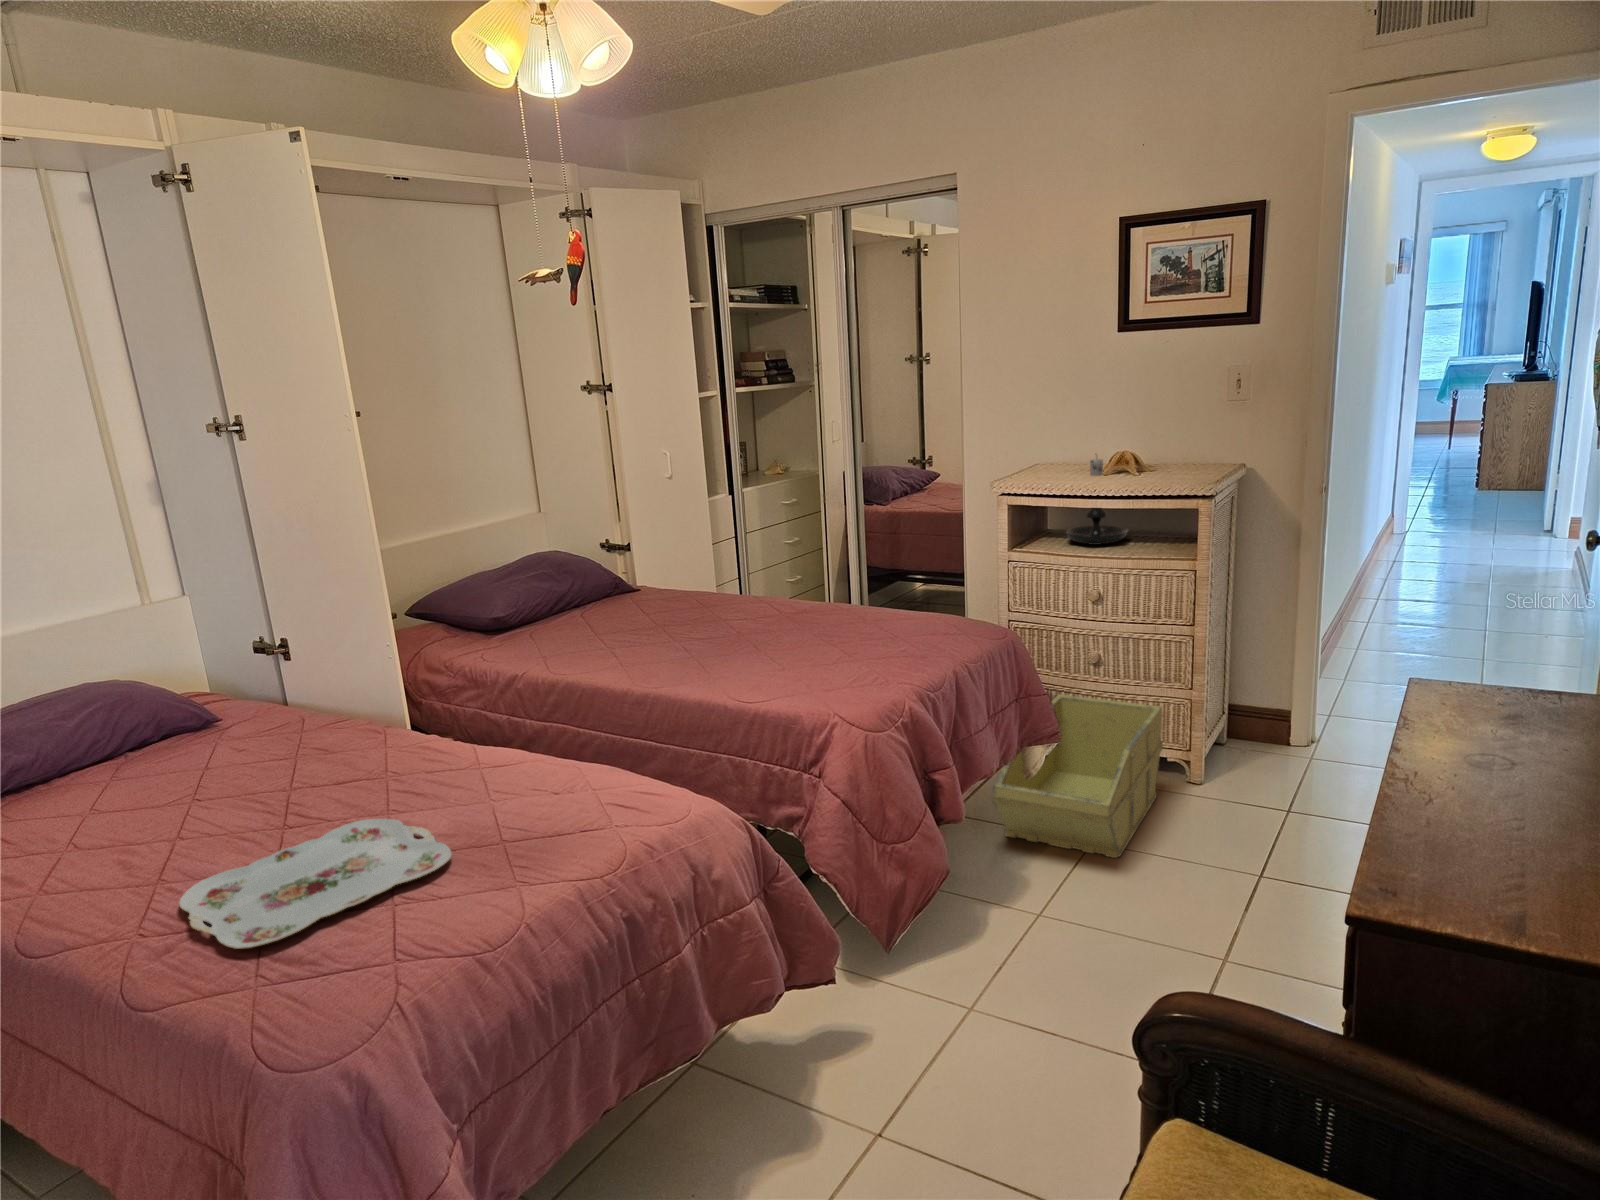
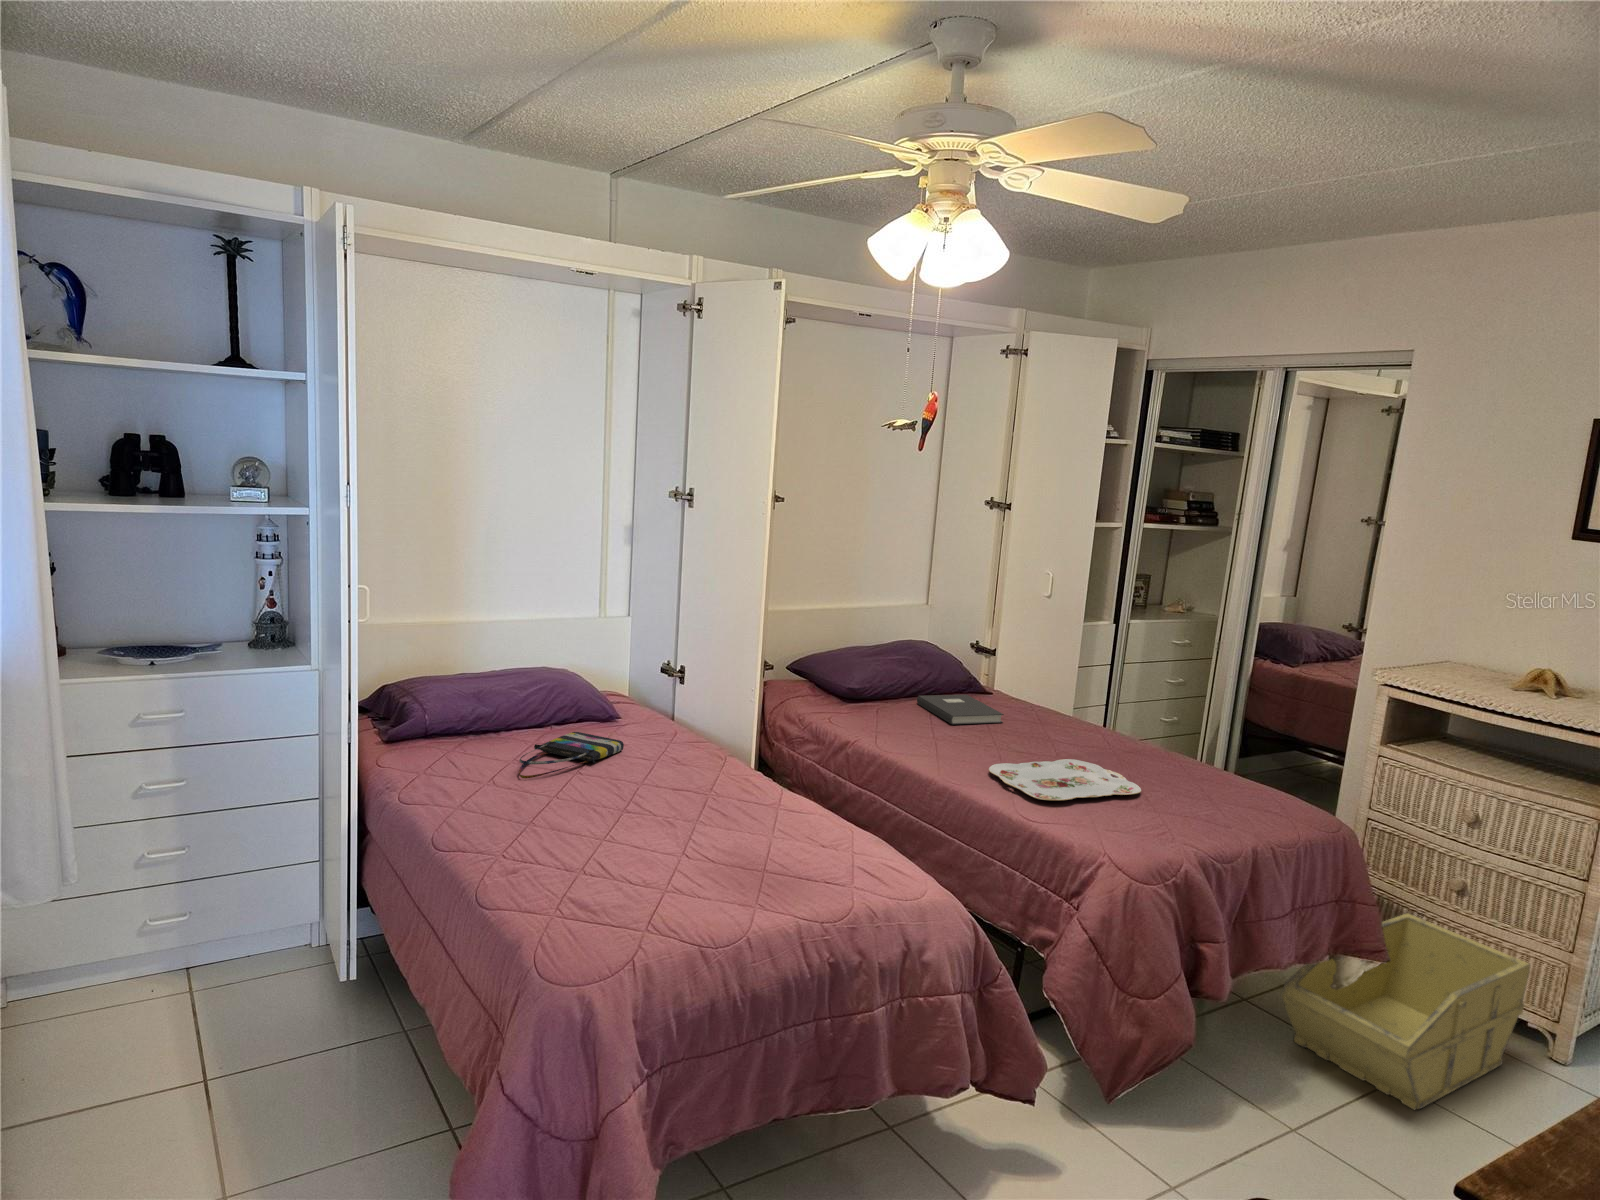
candle holder: present [1066,459,1128,545] -> none [1458,662,1543,765]
book: none [565,597,665,630] -> present [917,695,1004,724]
tote bag: none [95,748,238,833] -> present [519,732,624,778]
serving tray: present [179,819,452,949] -> present [989,759,1141,800]

